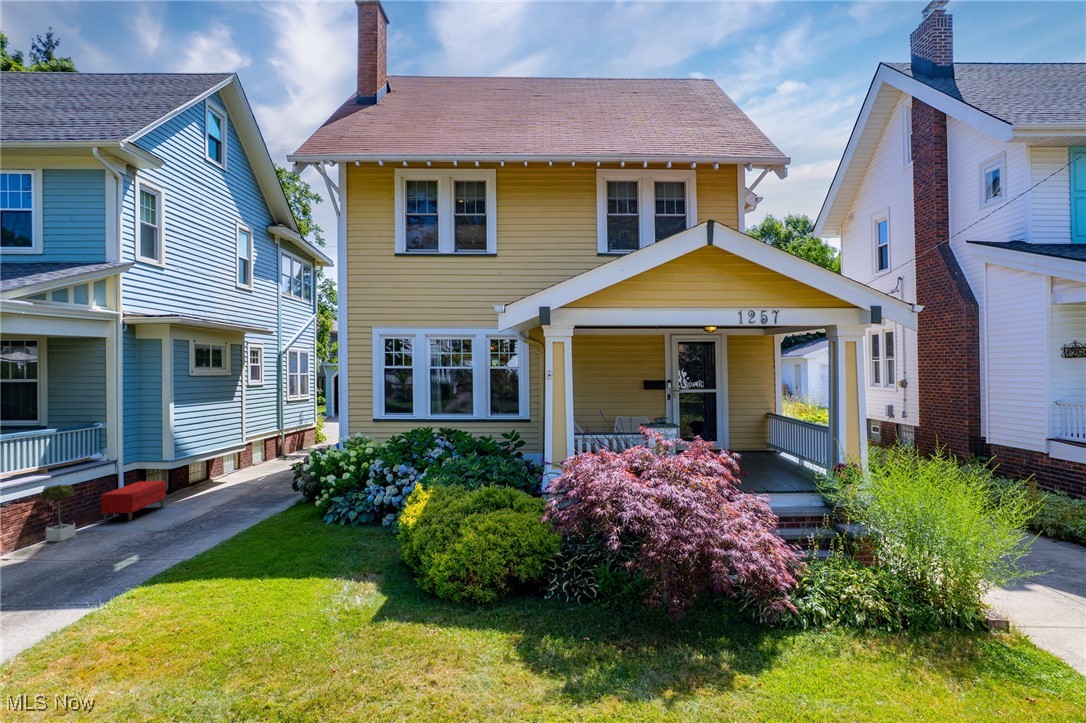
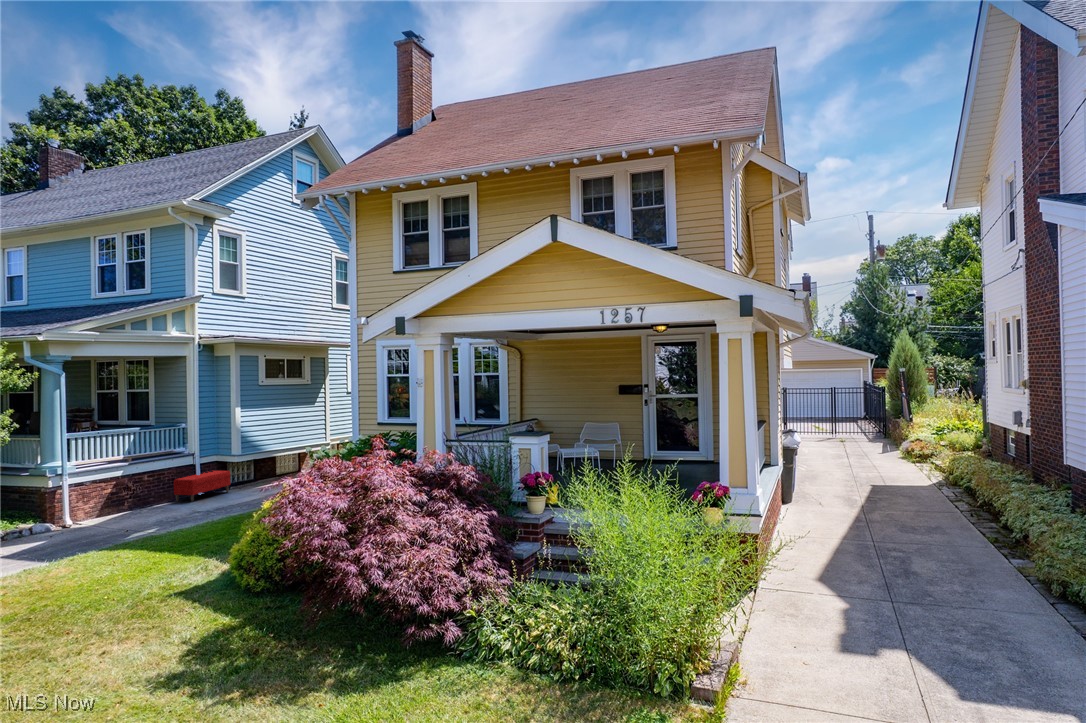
potted tree: present [41,485,75,541] -> none [117,469,143,514]

